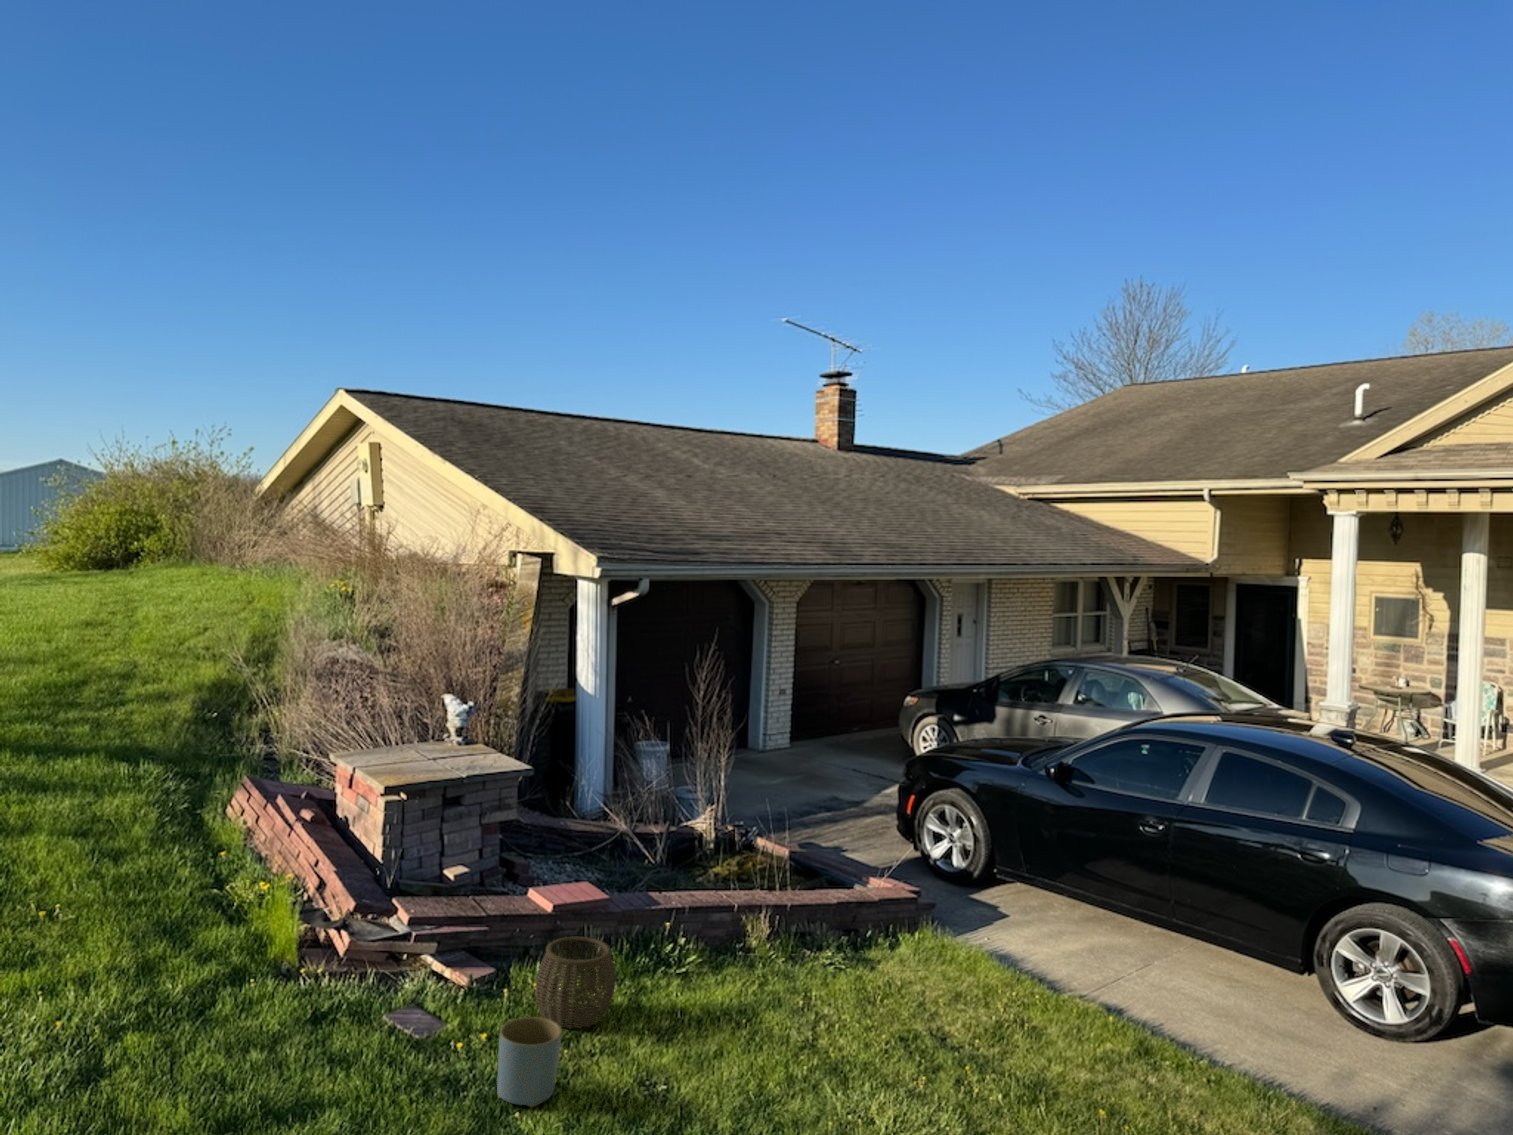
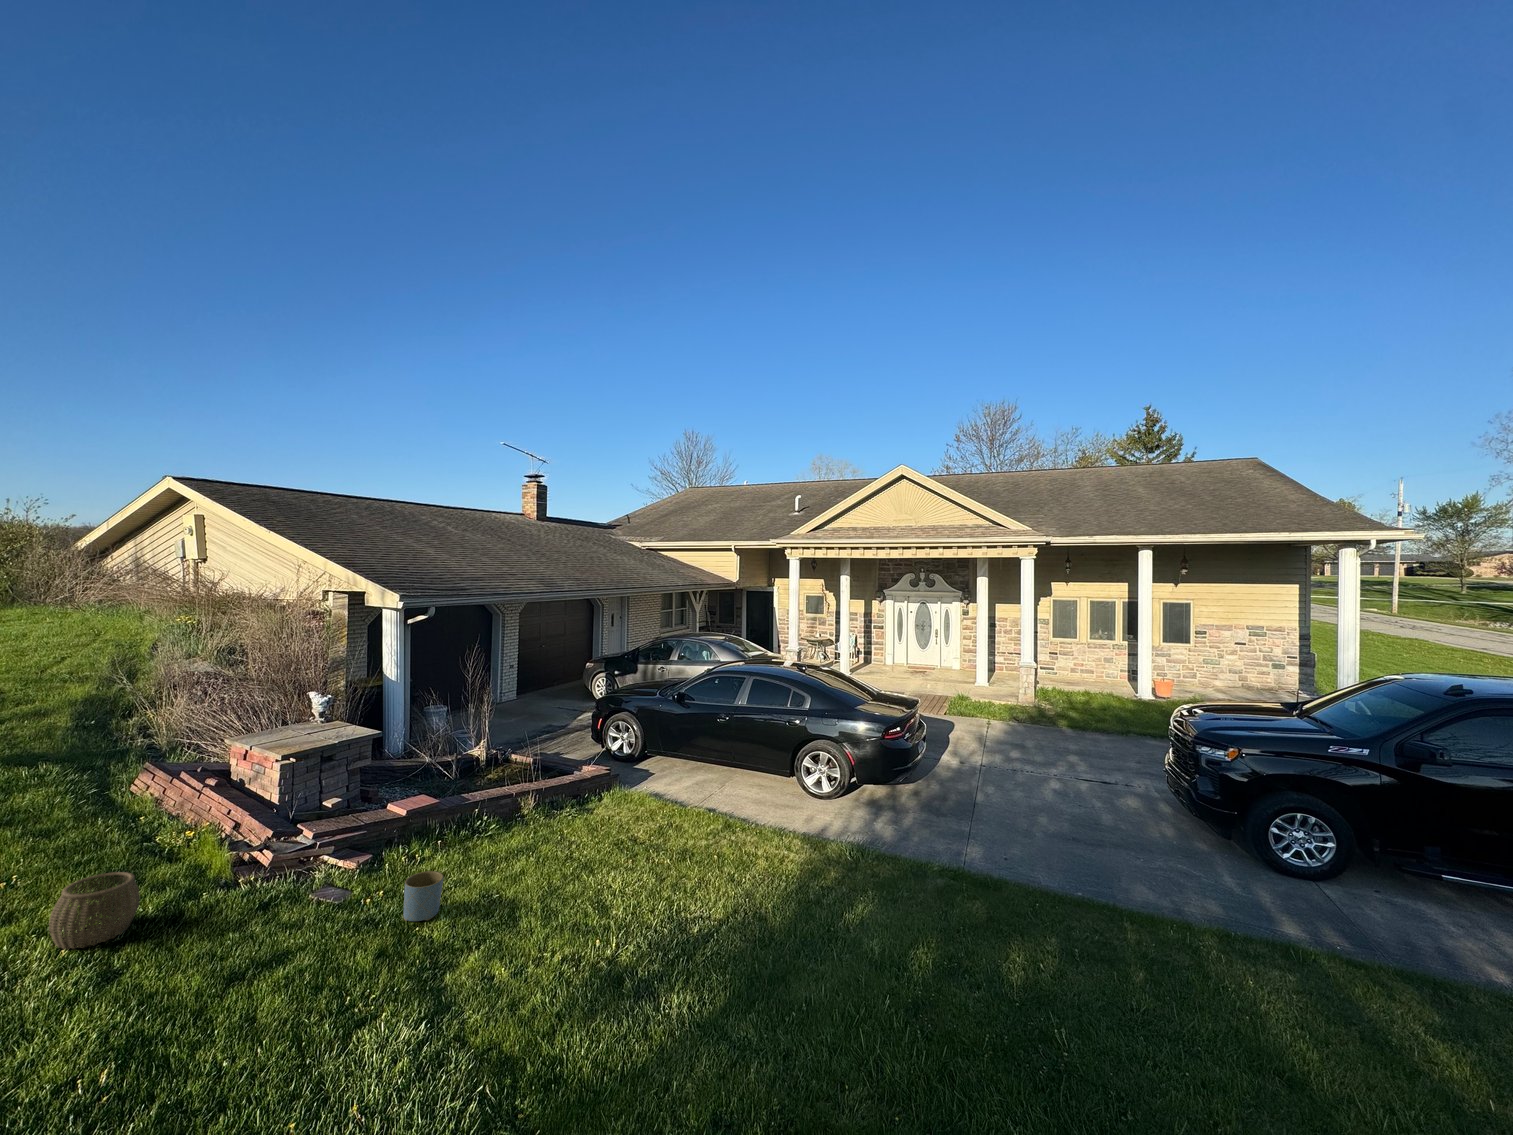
woven basket: present [535,937,615,1029] -> present [49,872,140,949]

